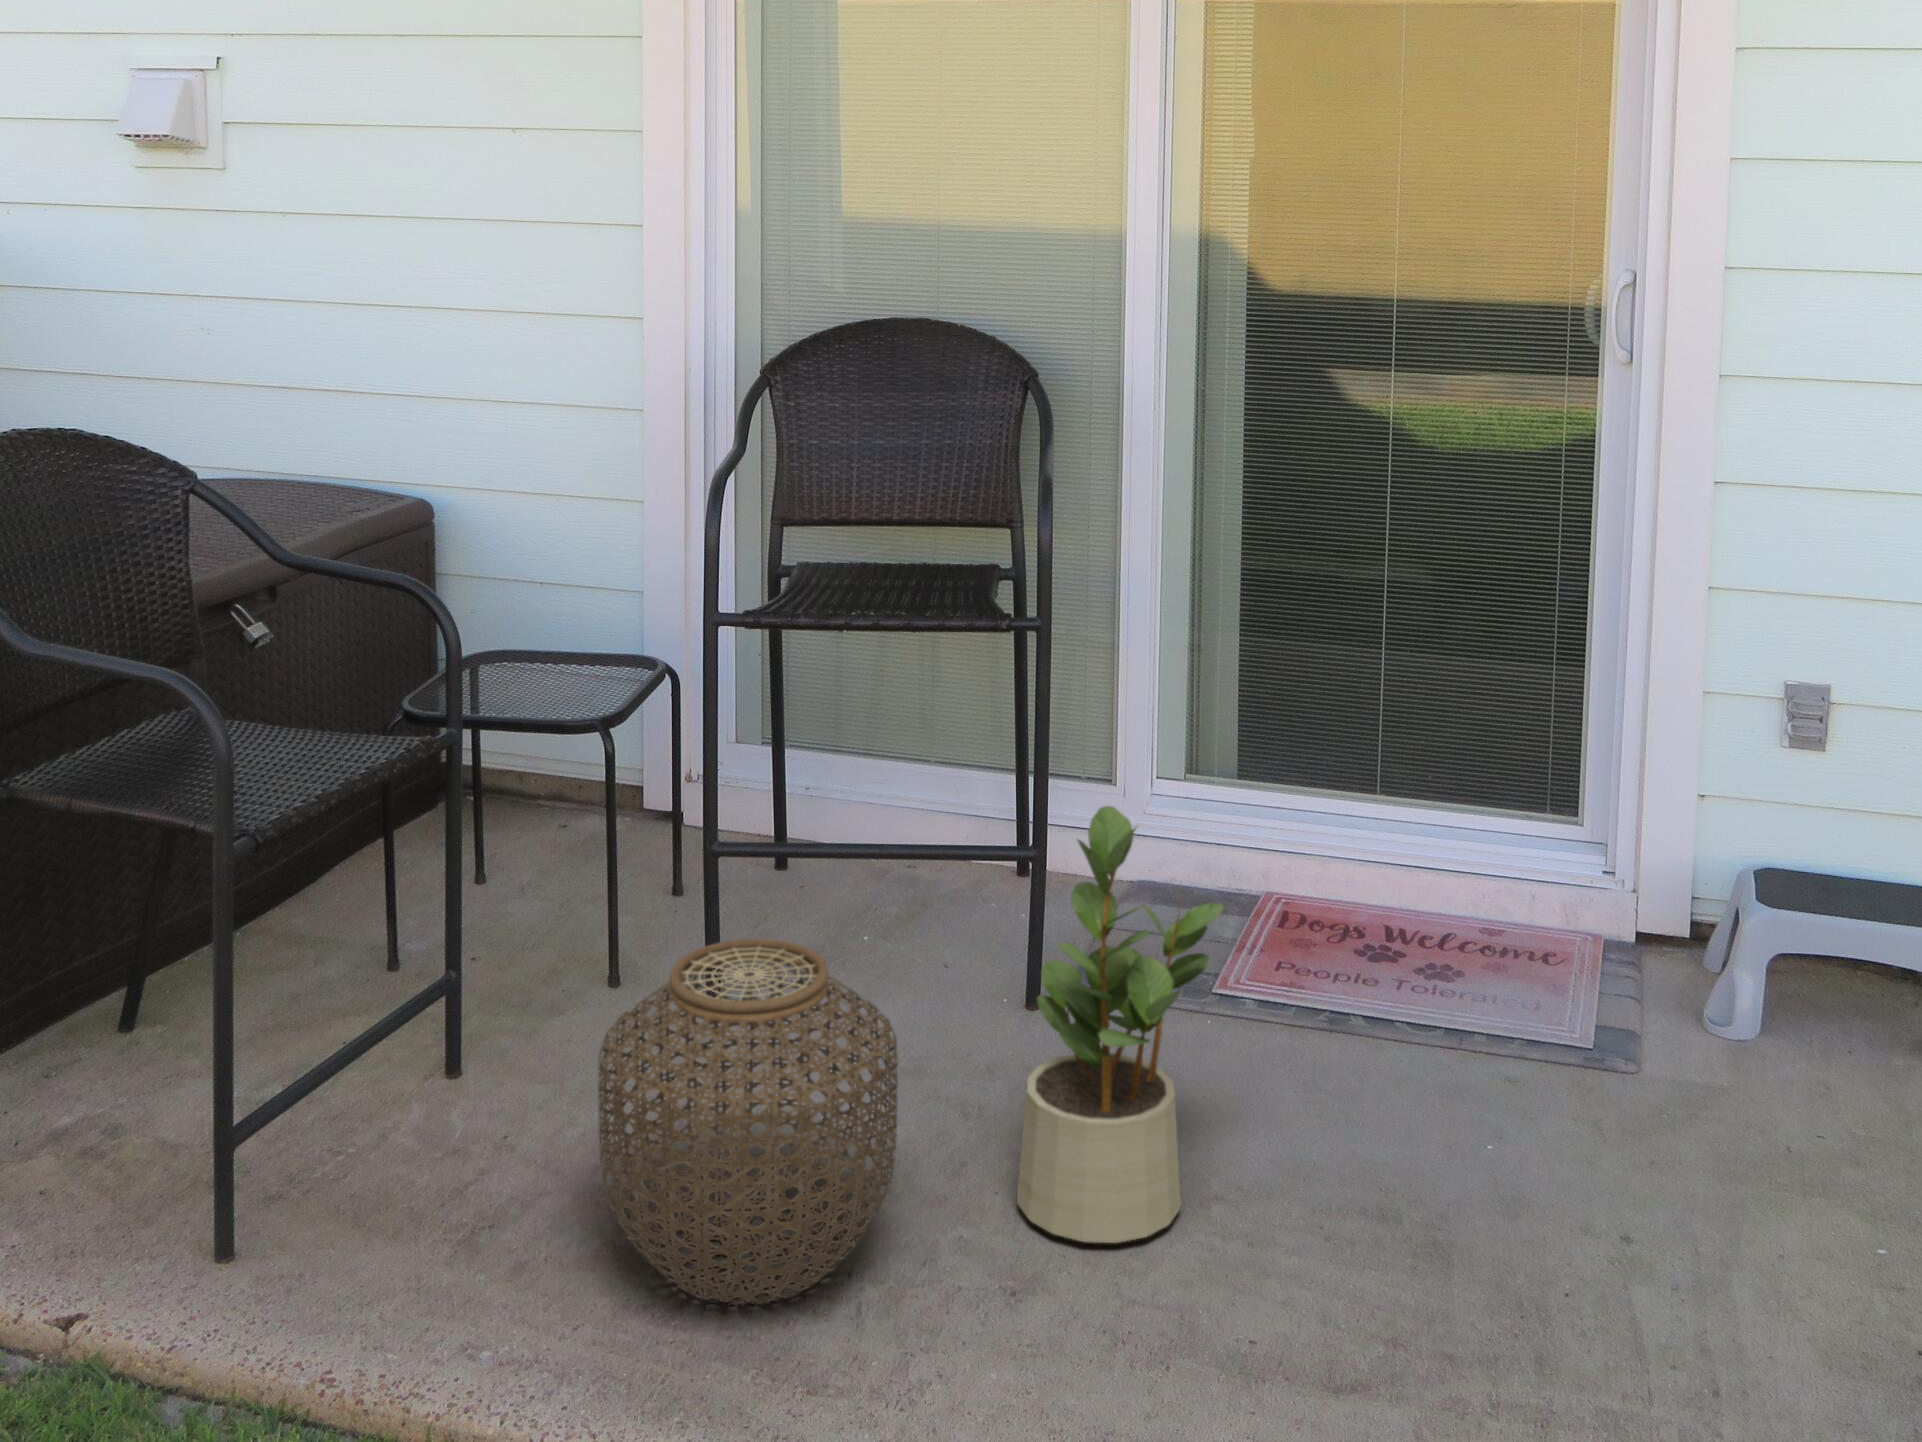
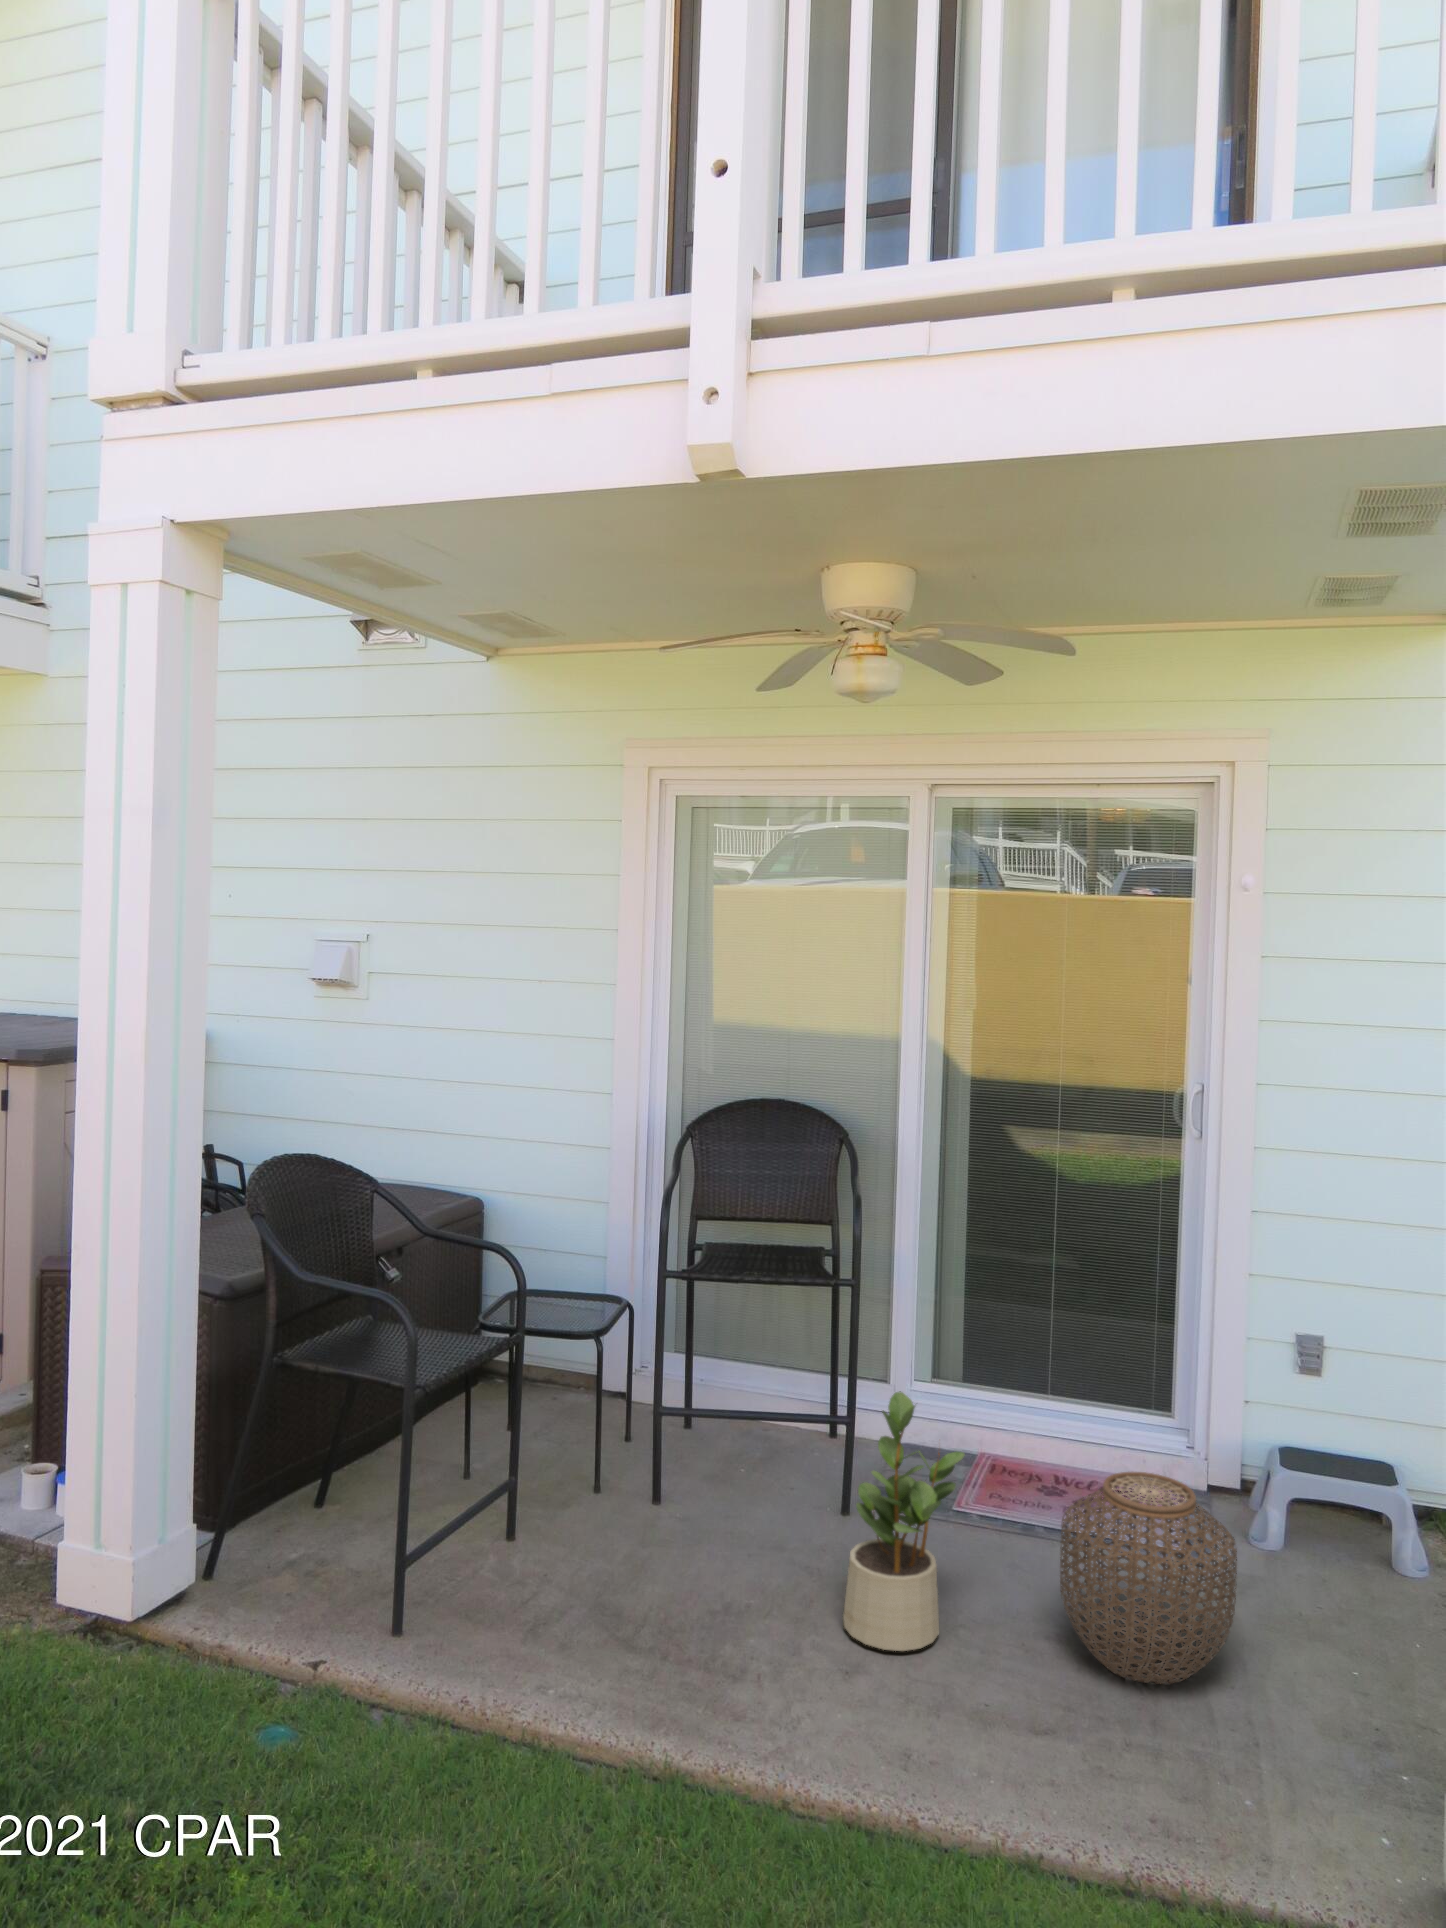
woven basket: present [598,939,898,1303] -> present [1060,1472,1237,1684]

